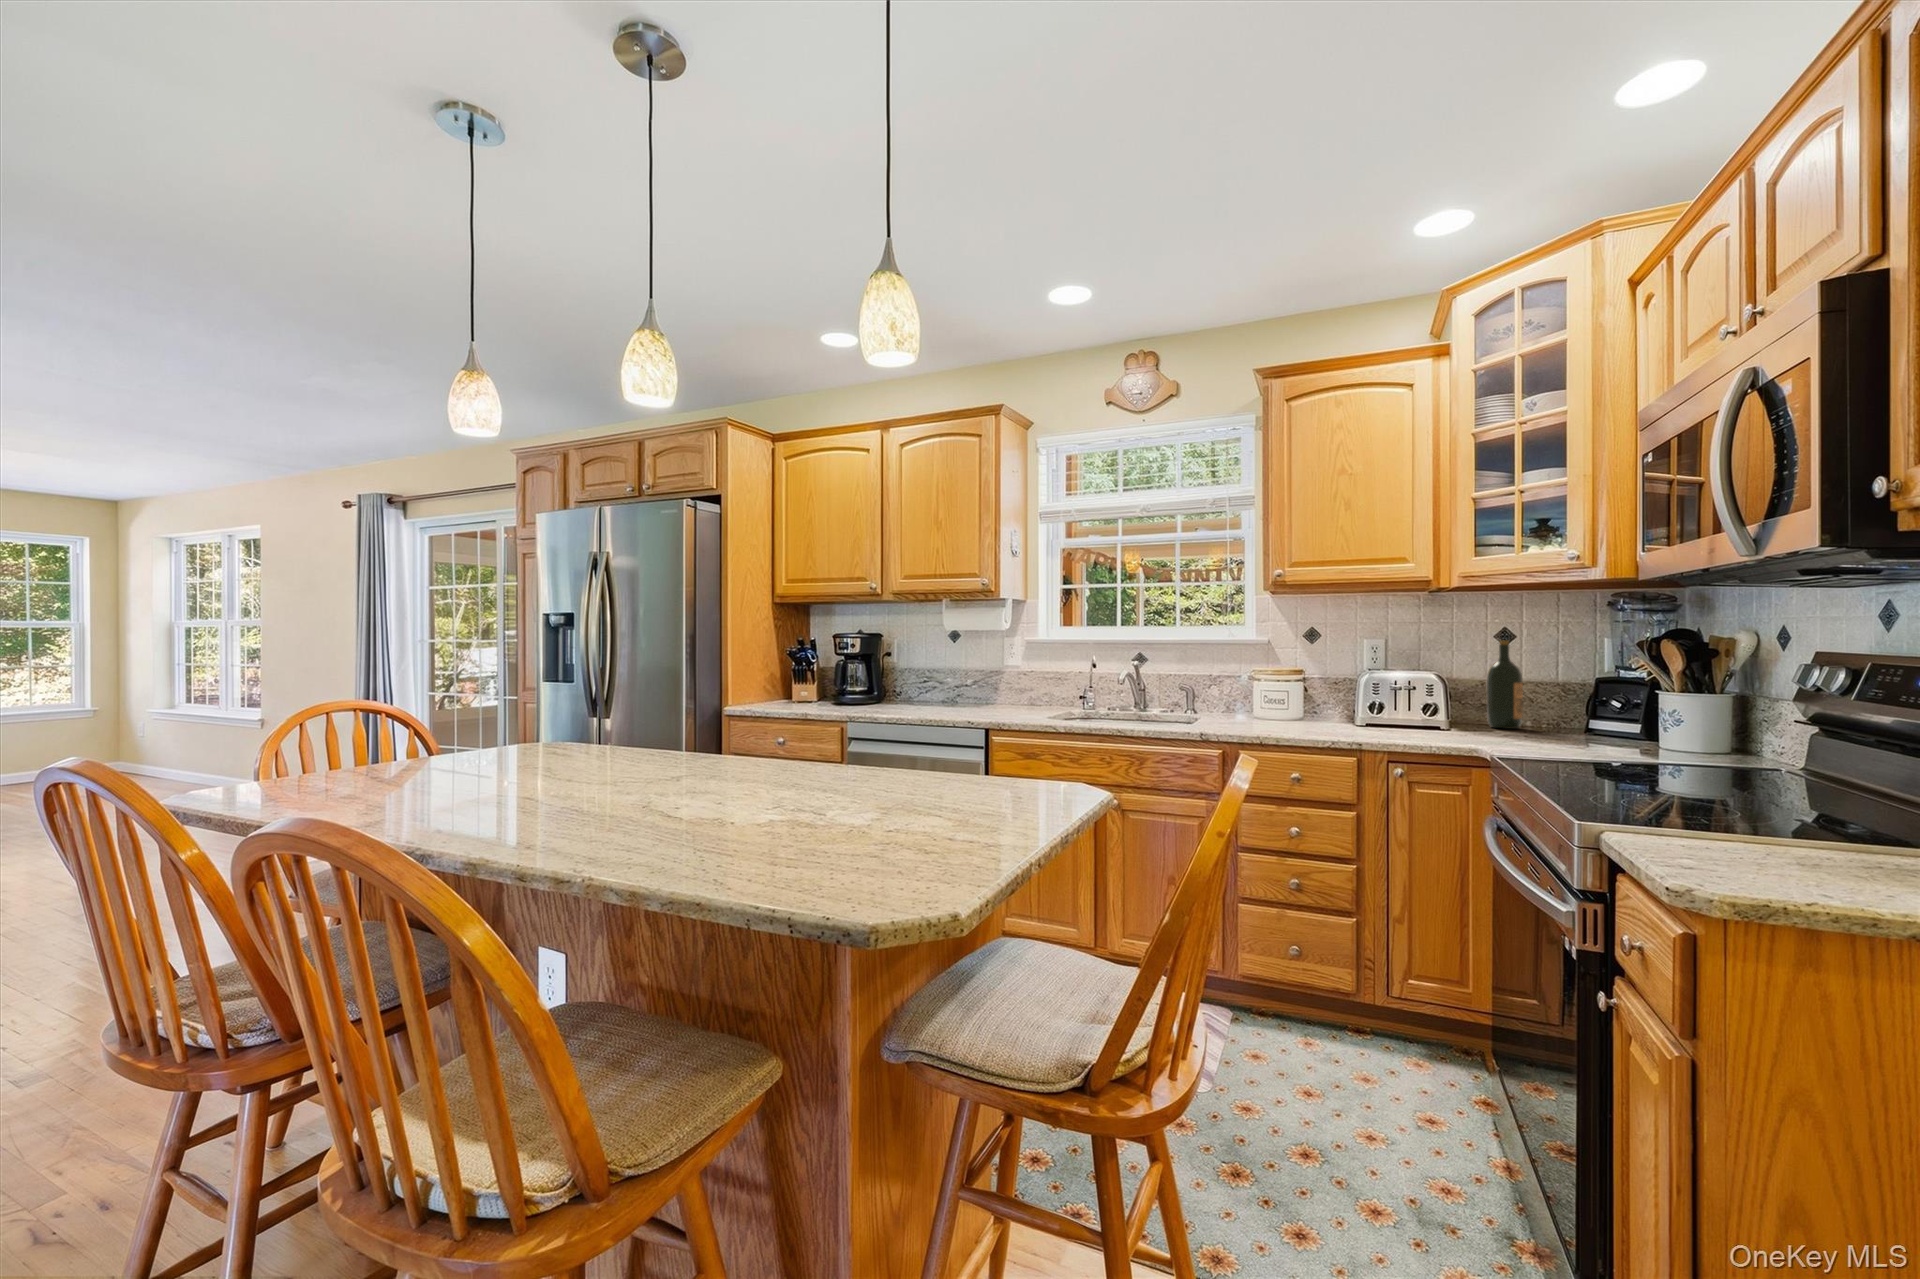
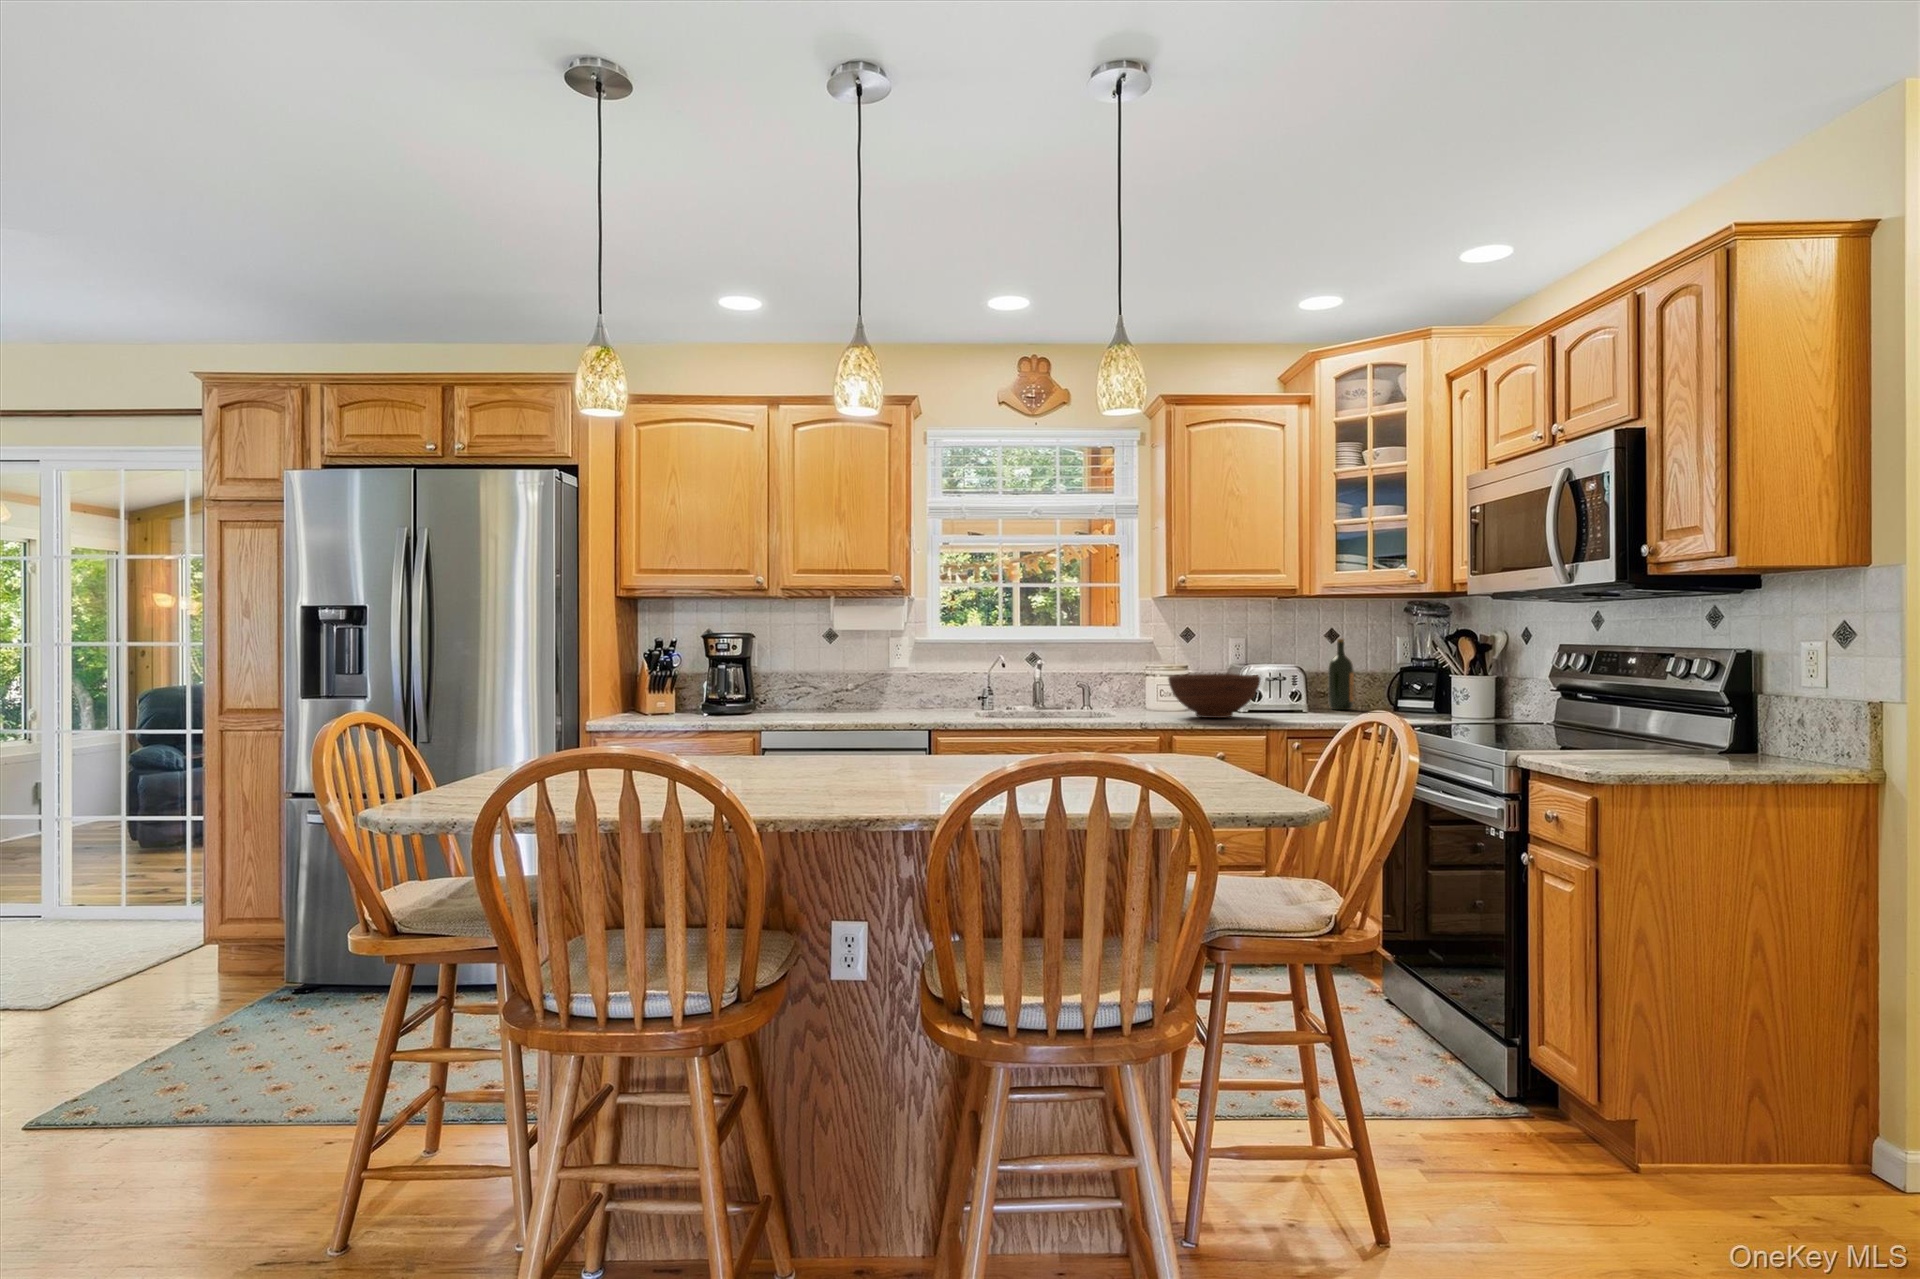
fruit bowl: none [1247,680,1360,732] -> present [1168,674,1260,718]

